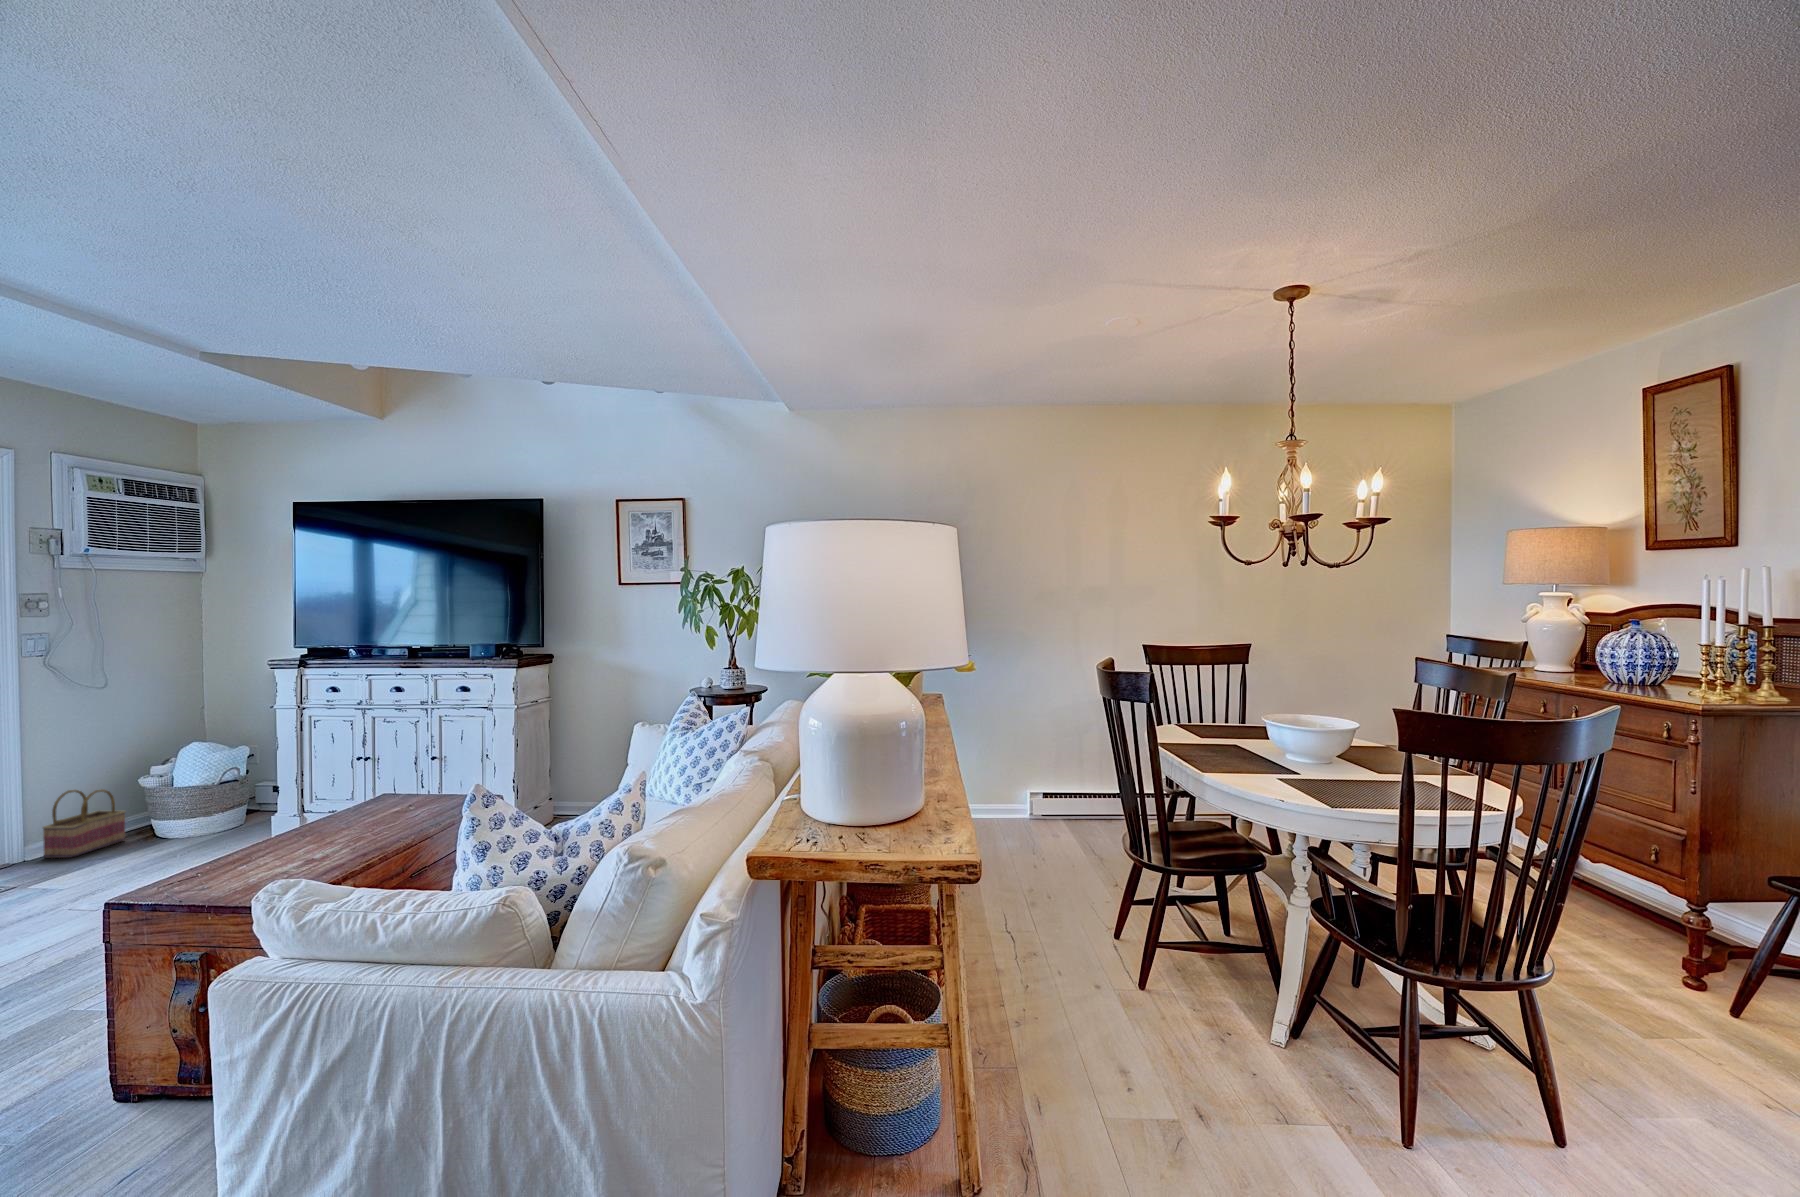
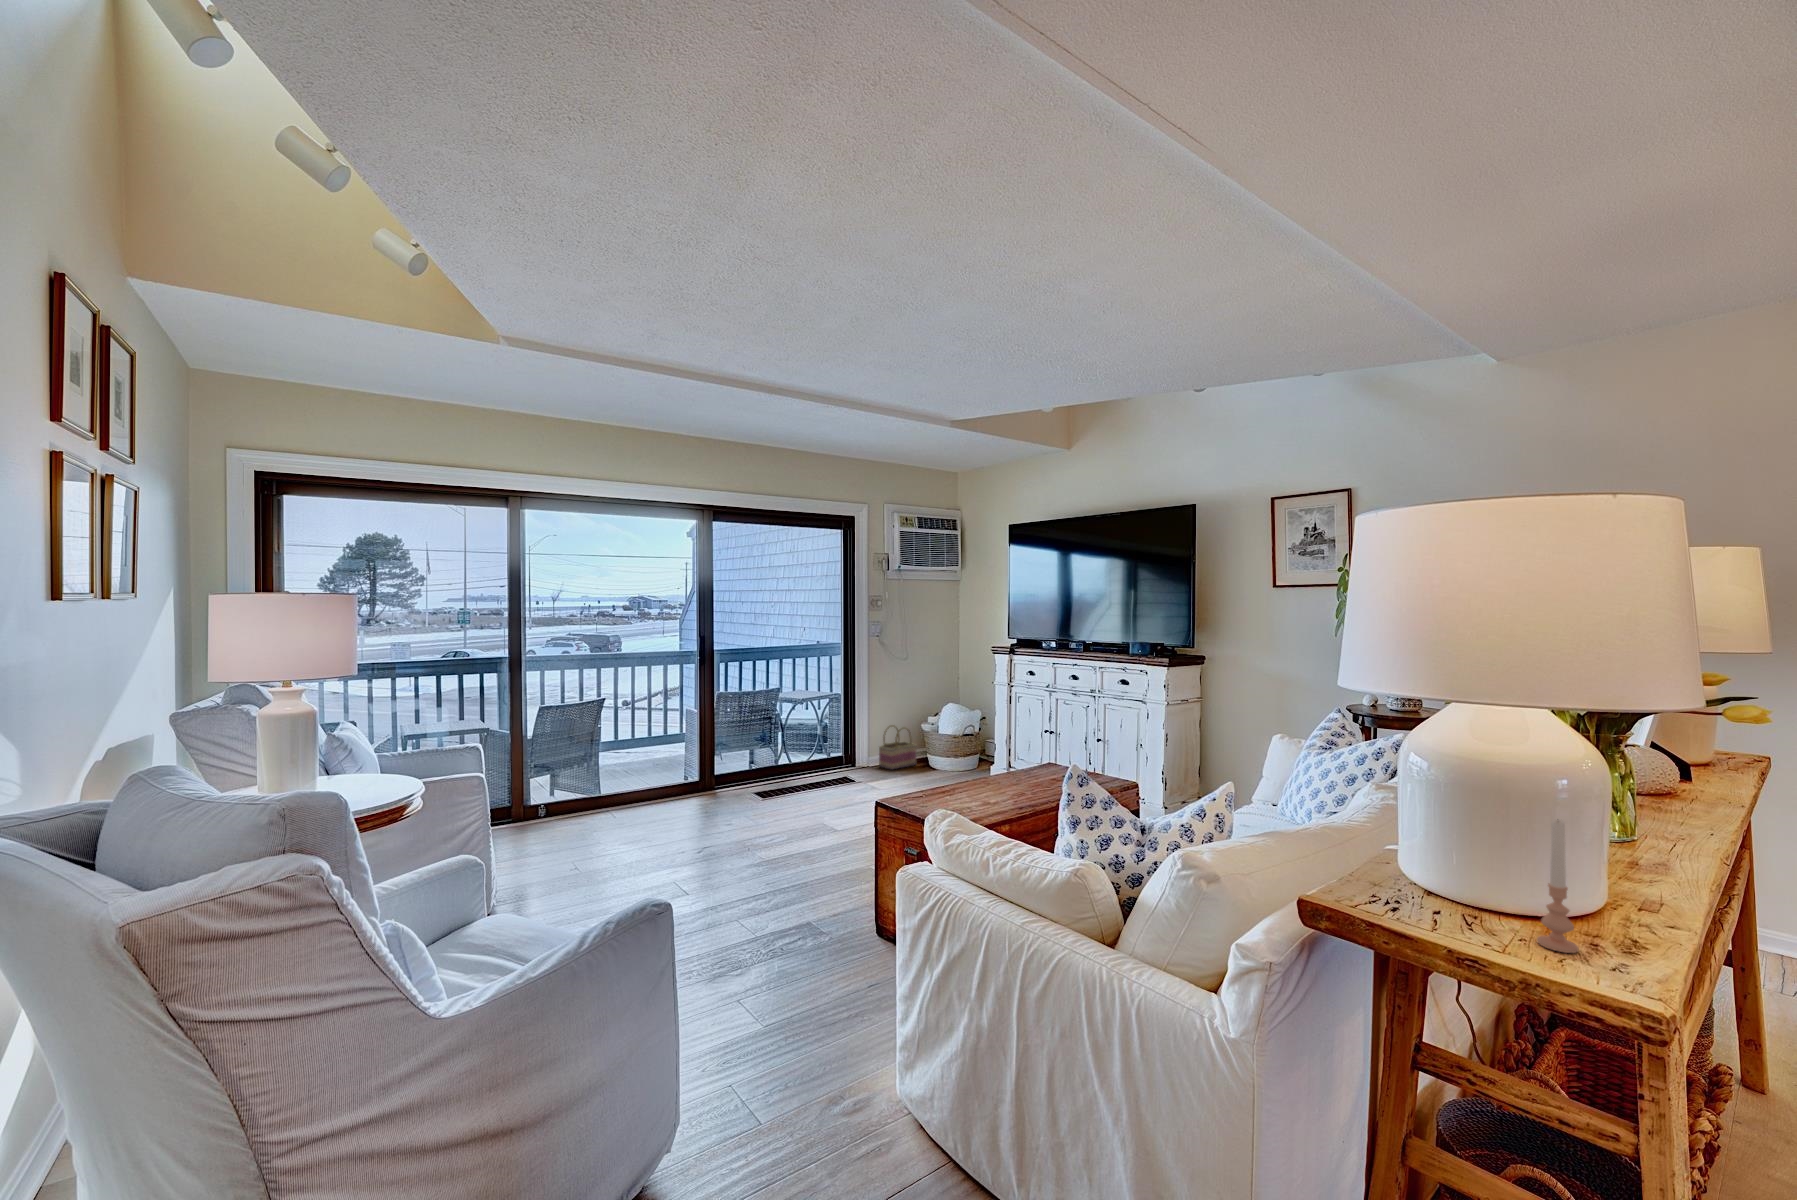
candle: none [898,750,920,842] -> present [1537,819,1579,953]

